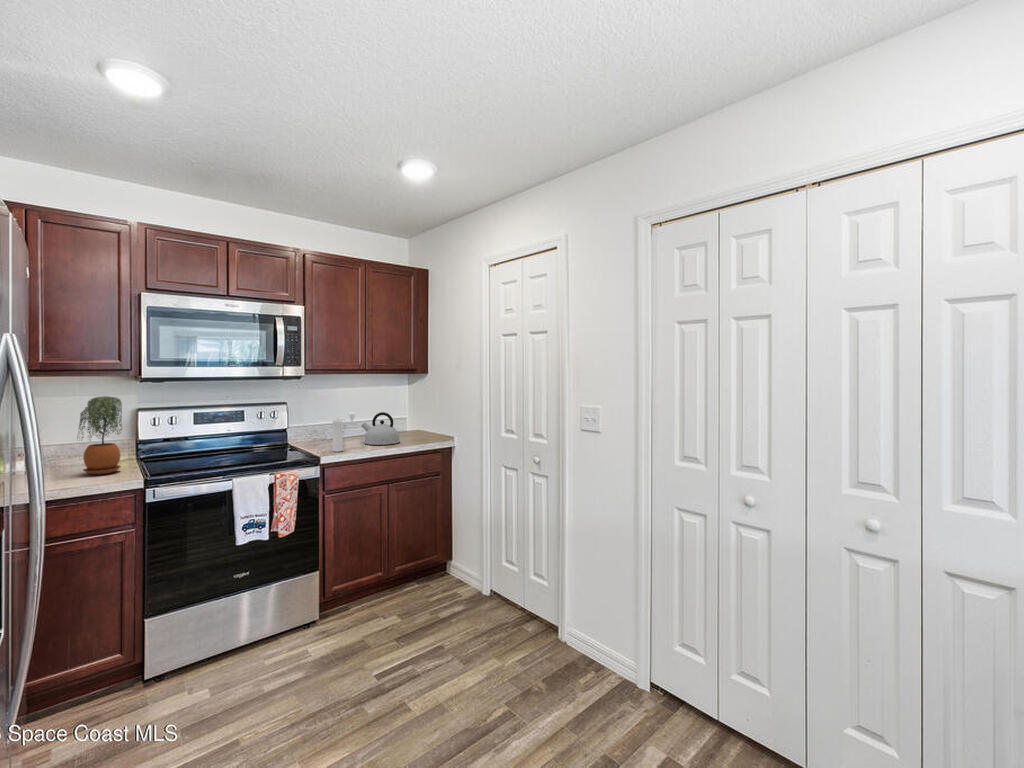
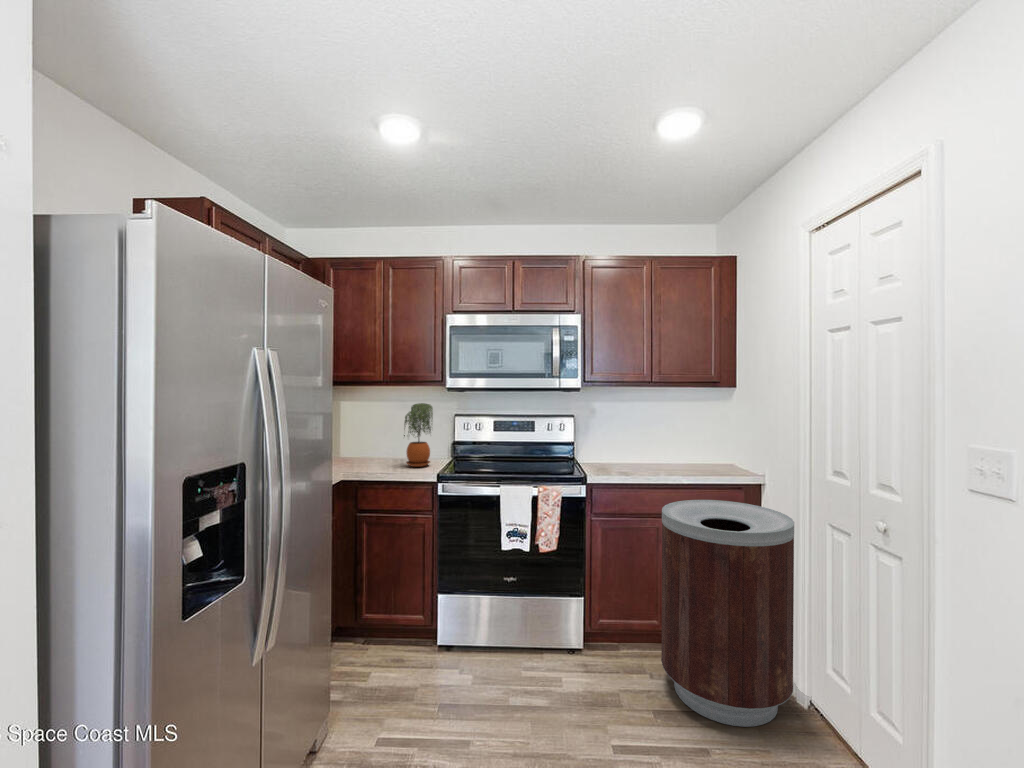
pepper mill: present [332,412,356,452] -> none [606,428,635,471]
kettle: present [361,412,400,445] -> none [647,430,692,469]
trash can: none [392,463,485,626] -> present [661,500,794,727]

